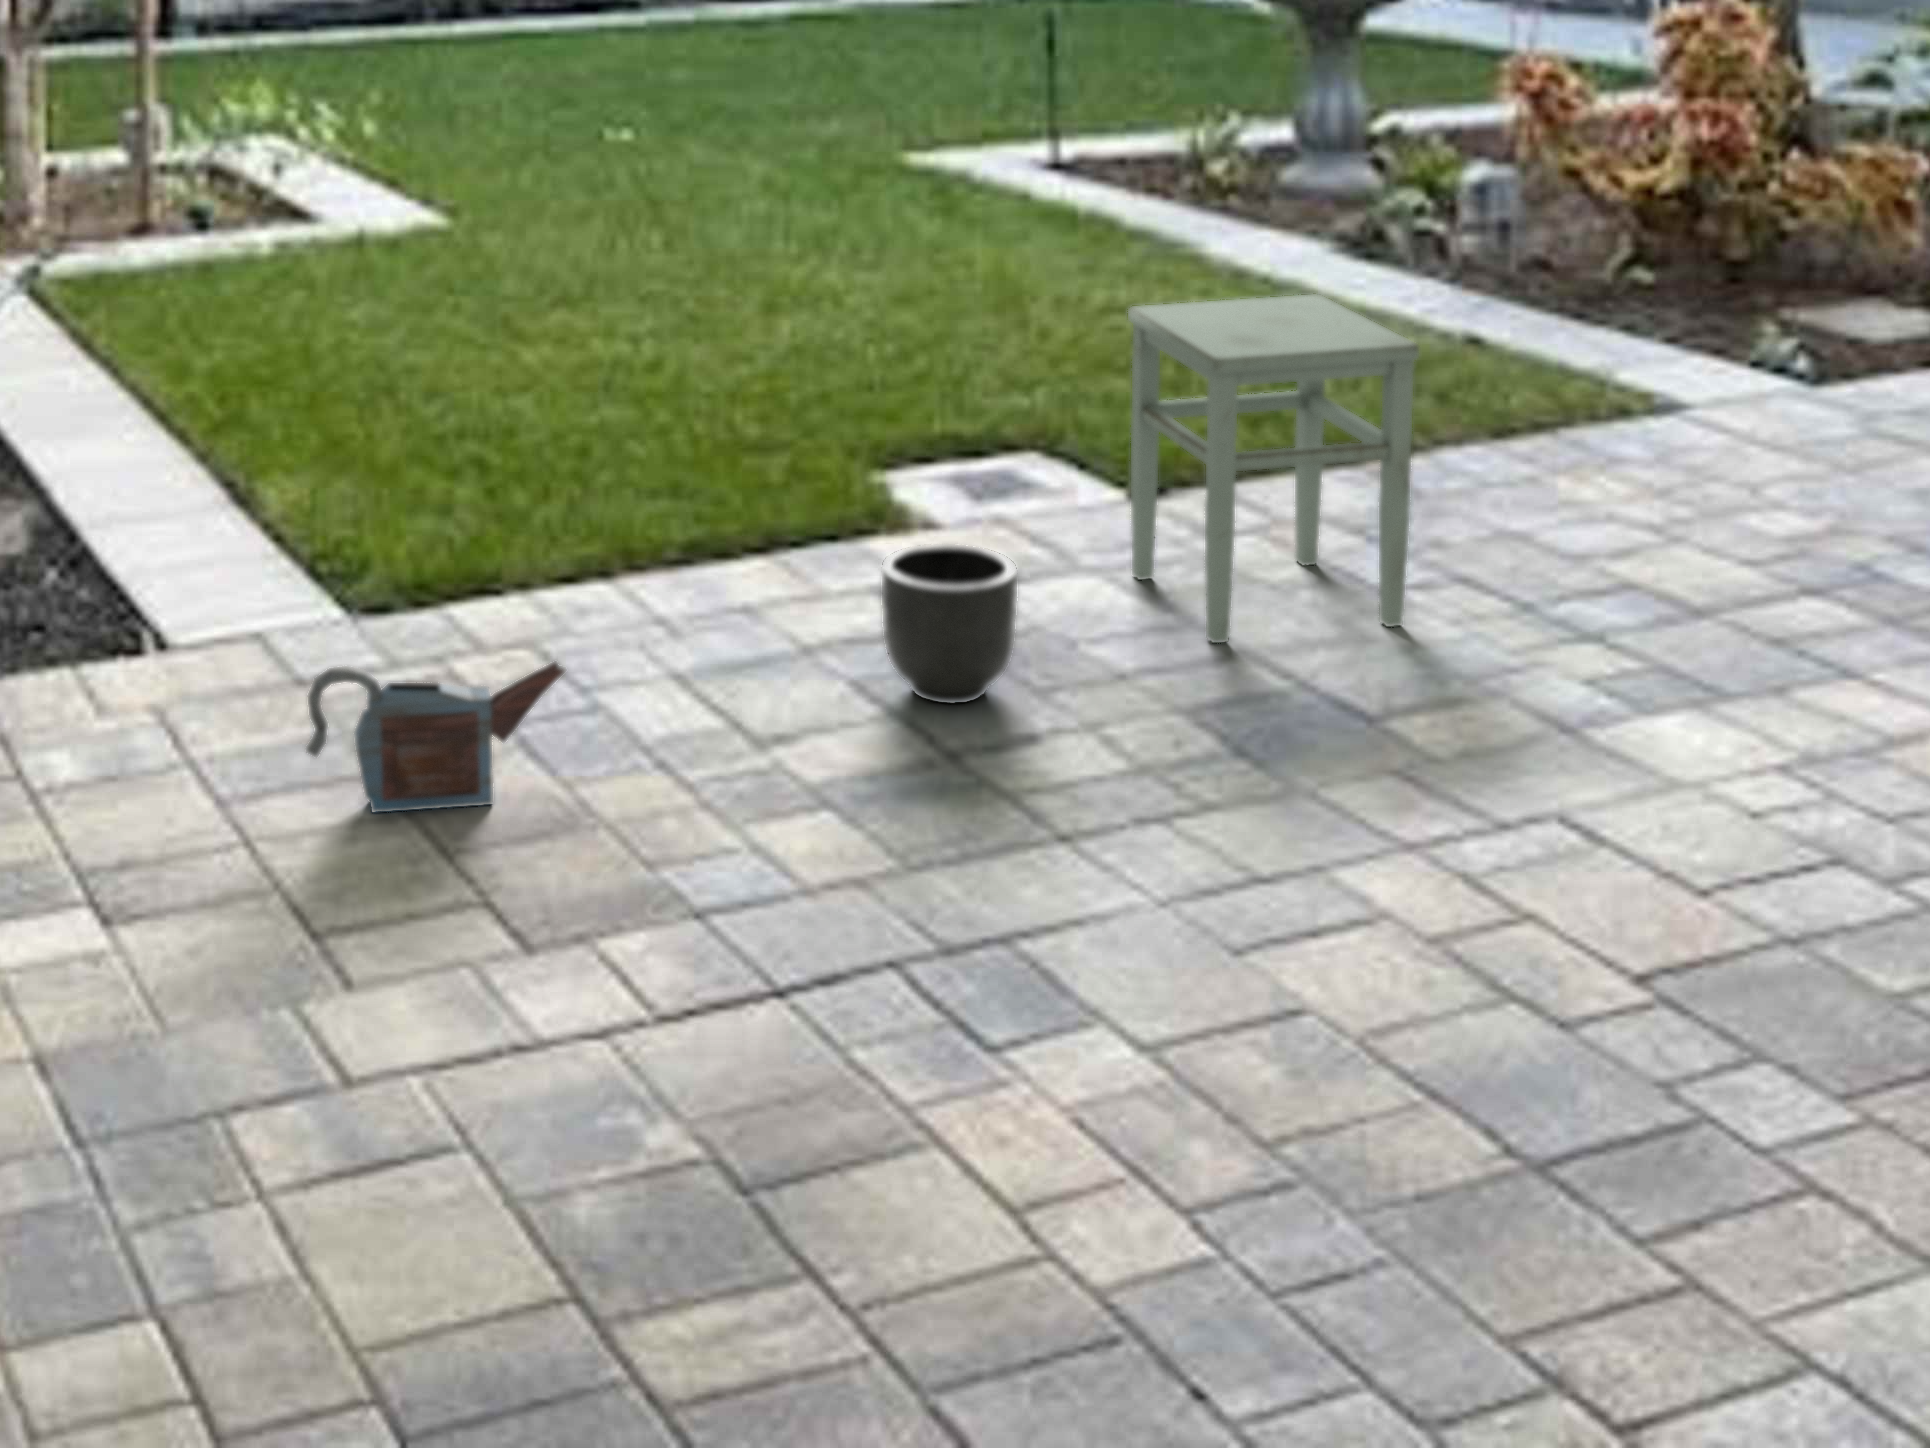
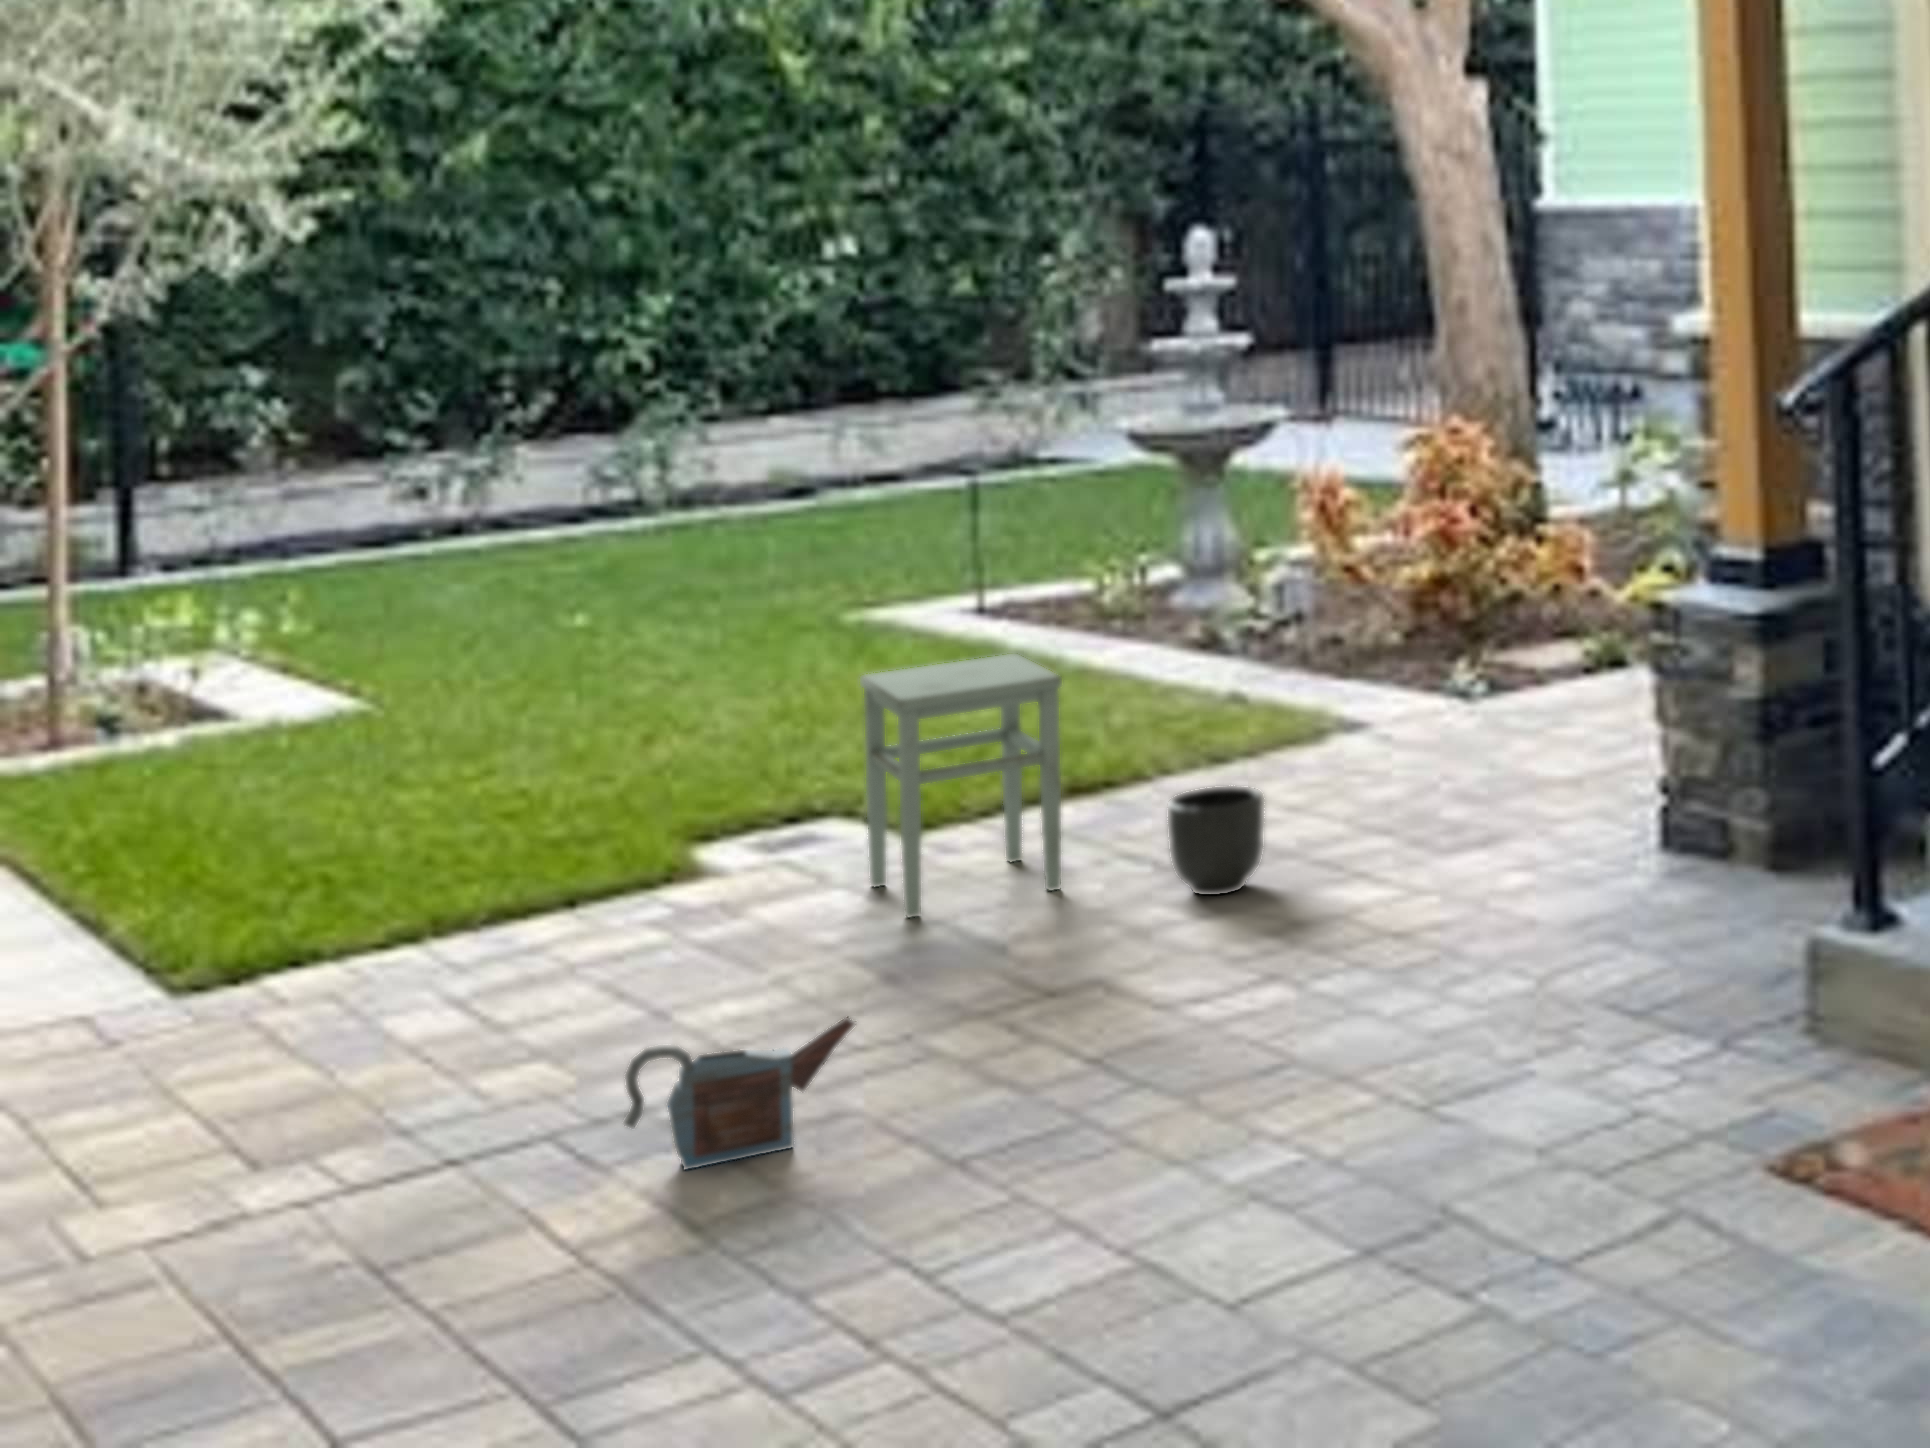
planter: present [882,544,1017,703] -> present [1168,786,1264,895]
watering can: present [306,662,567,812] -> present [624,1018,856,1169]

